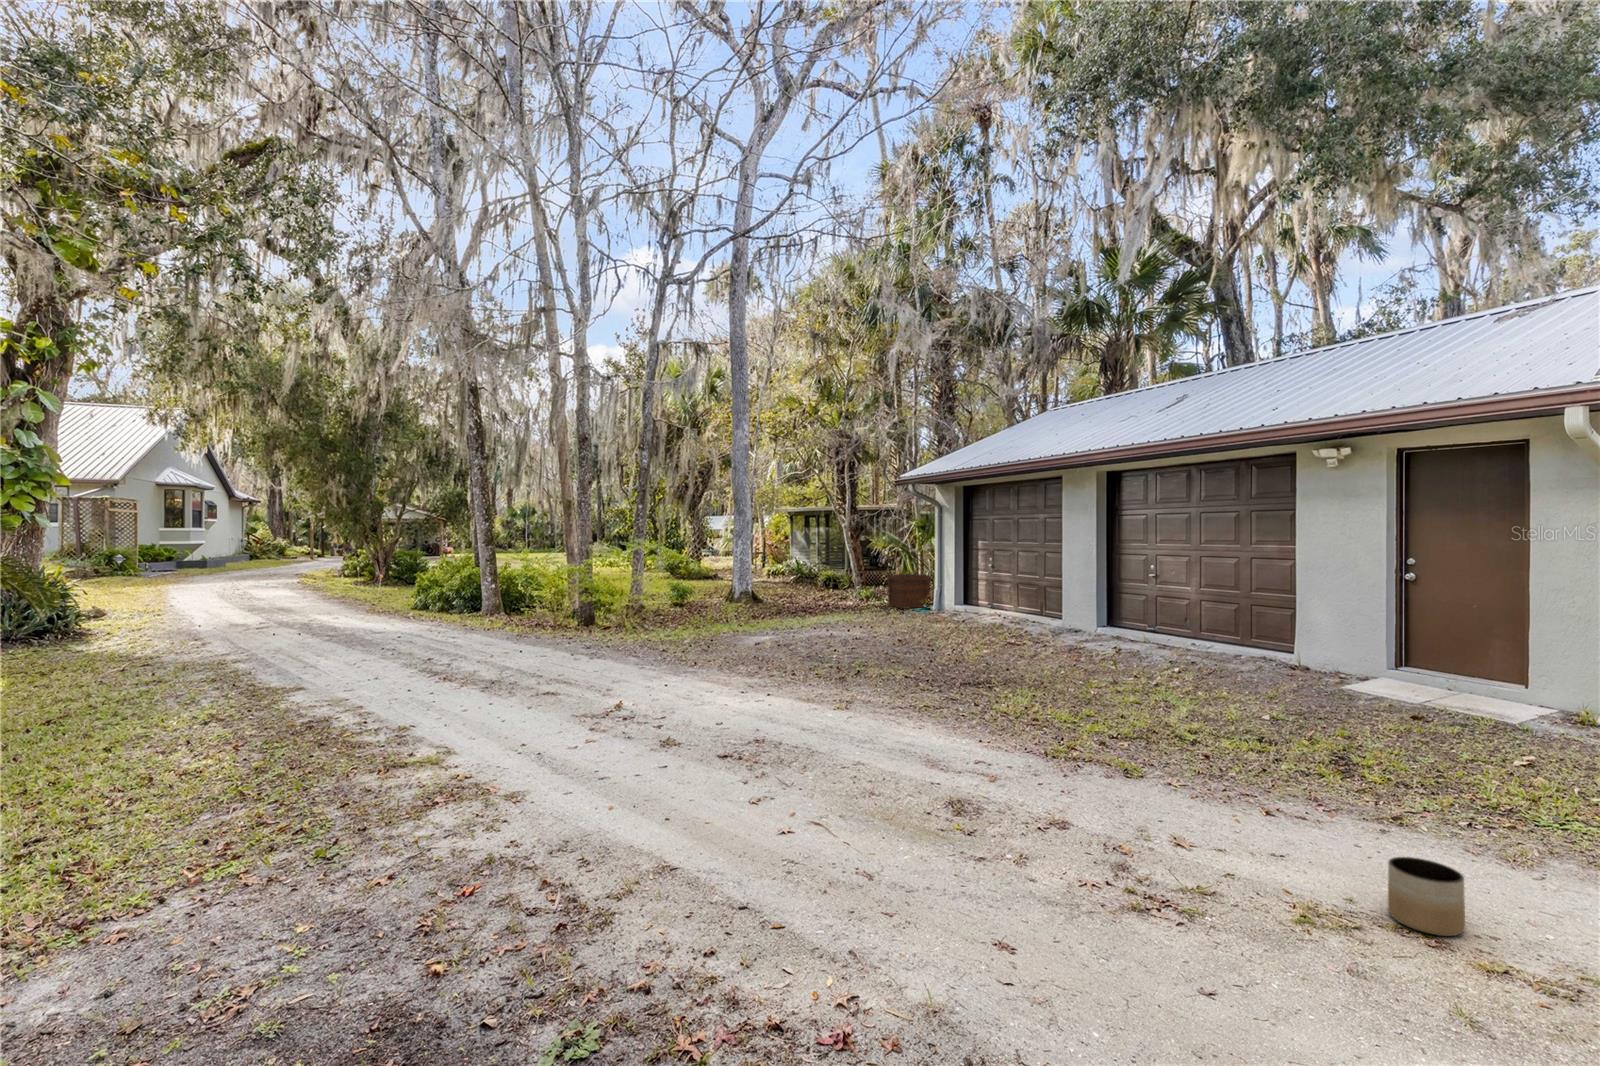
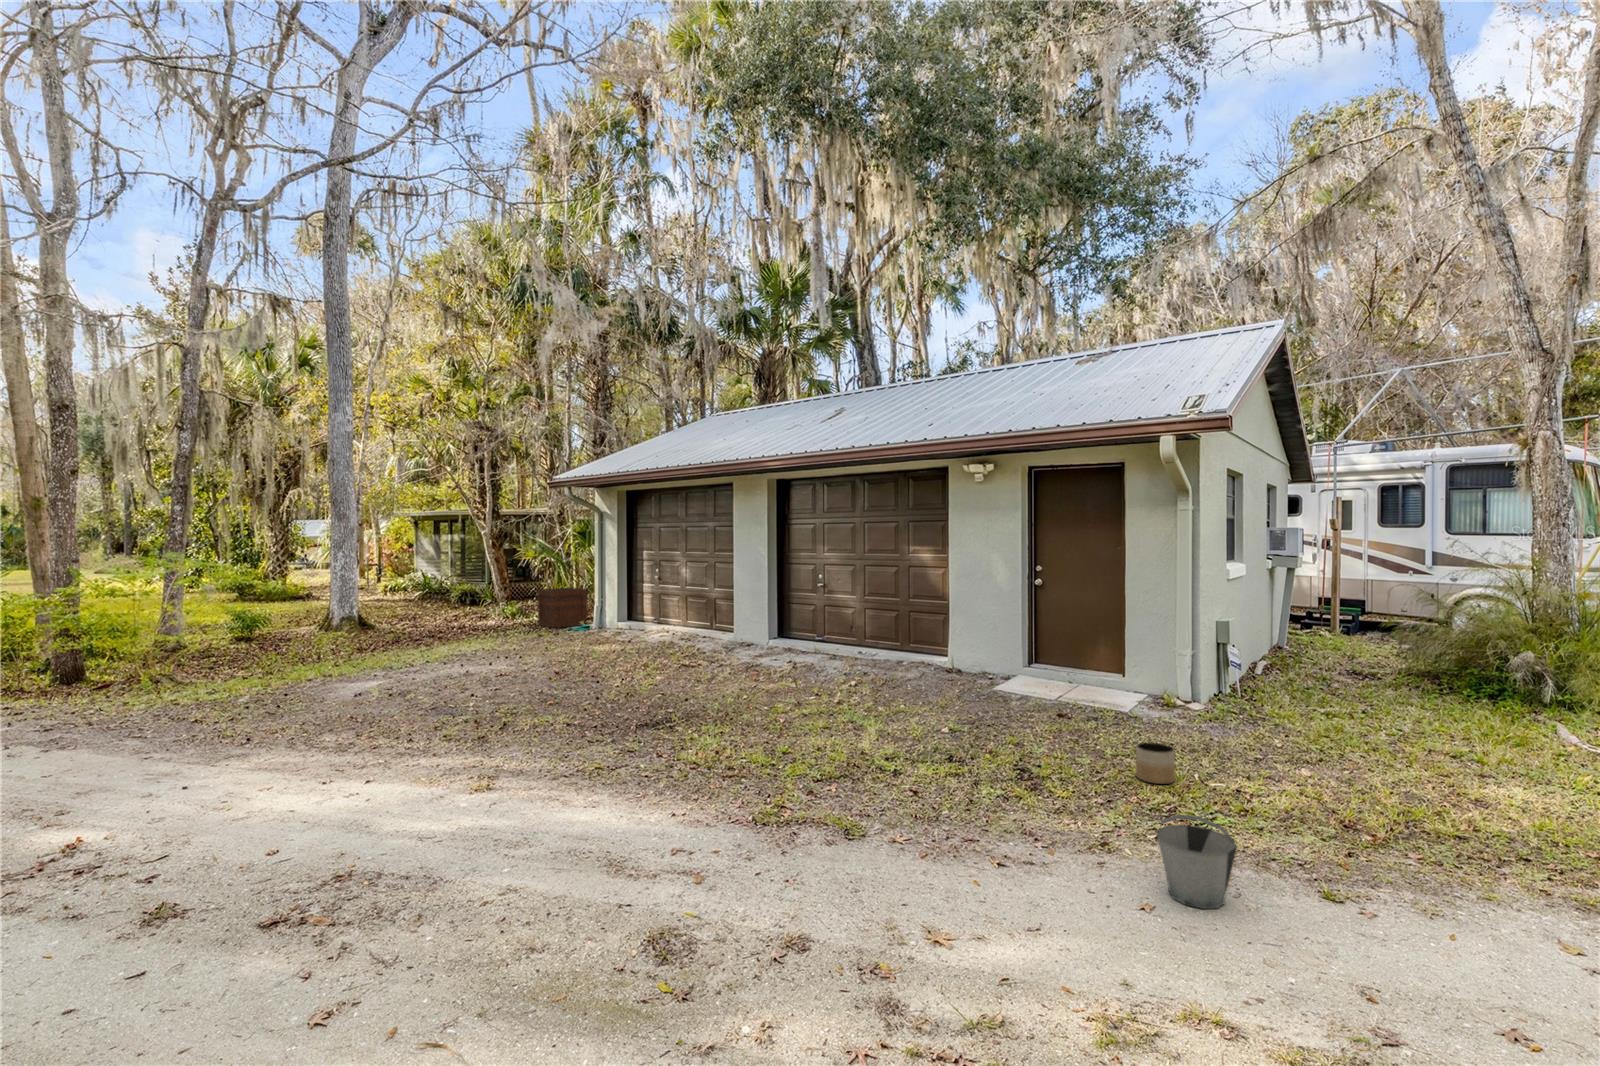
bucket: none [1449,788,1543,879] -> present [1156,815,1237,909]
planter: present [1388,857,1465,936] -> present [1136,742,1175,784]

